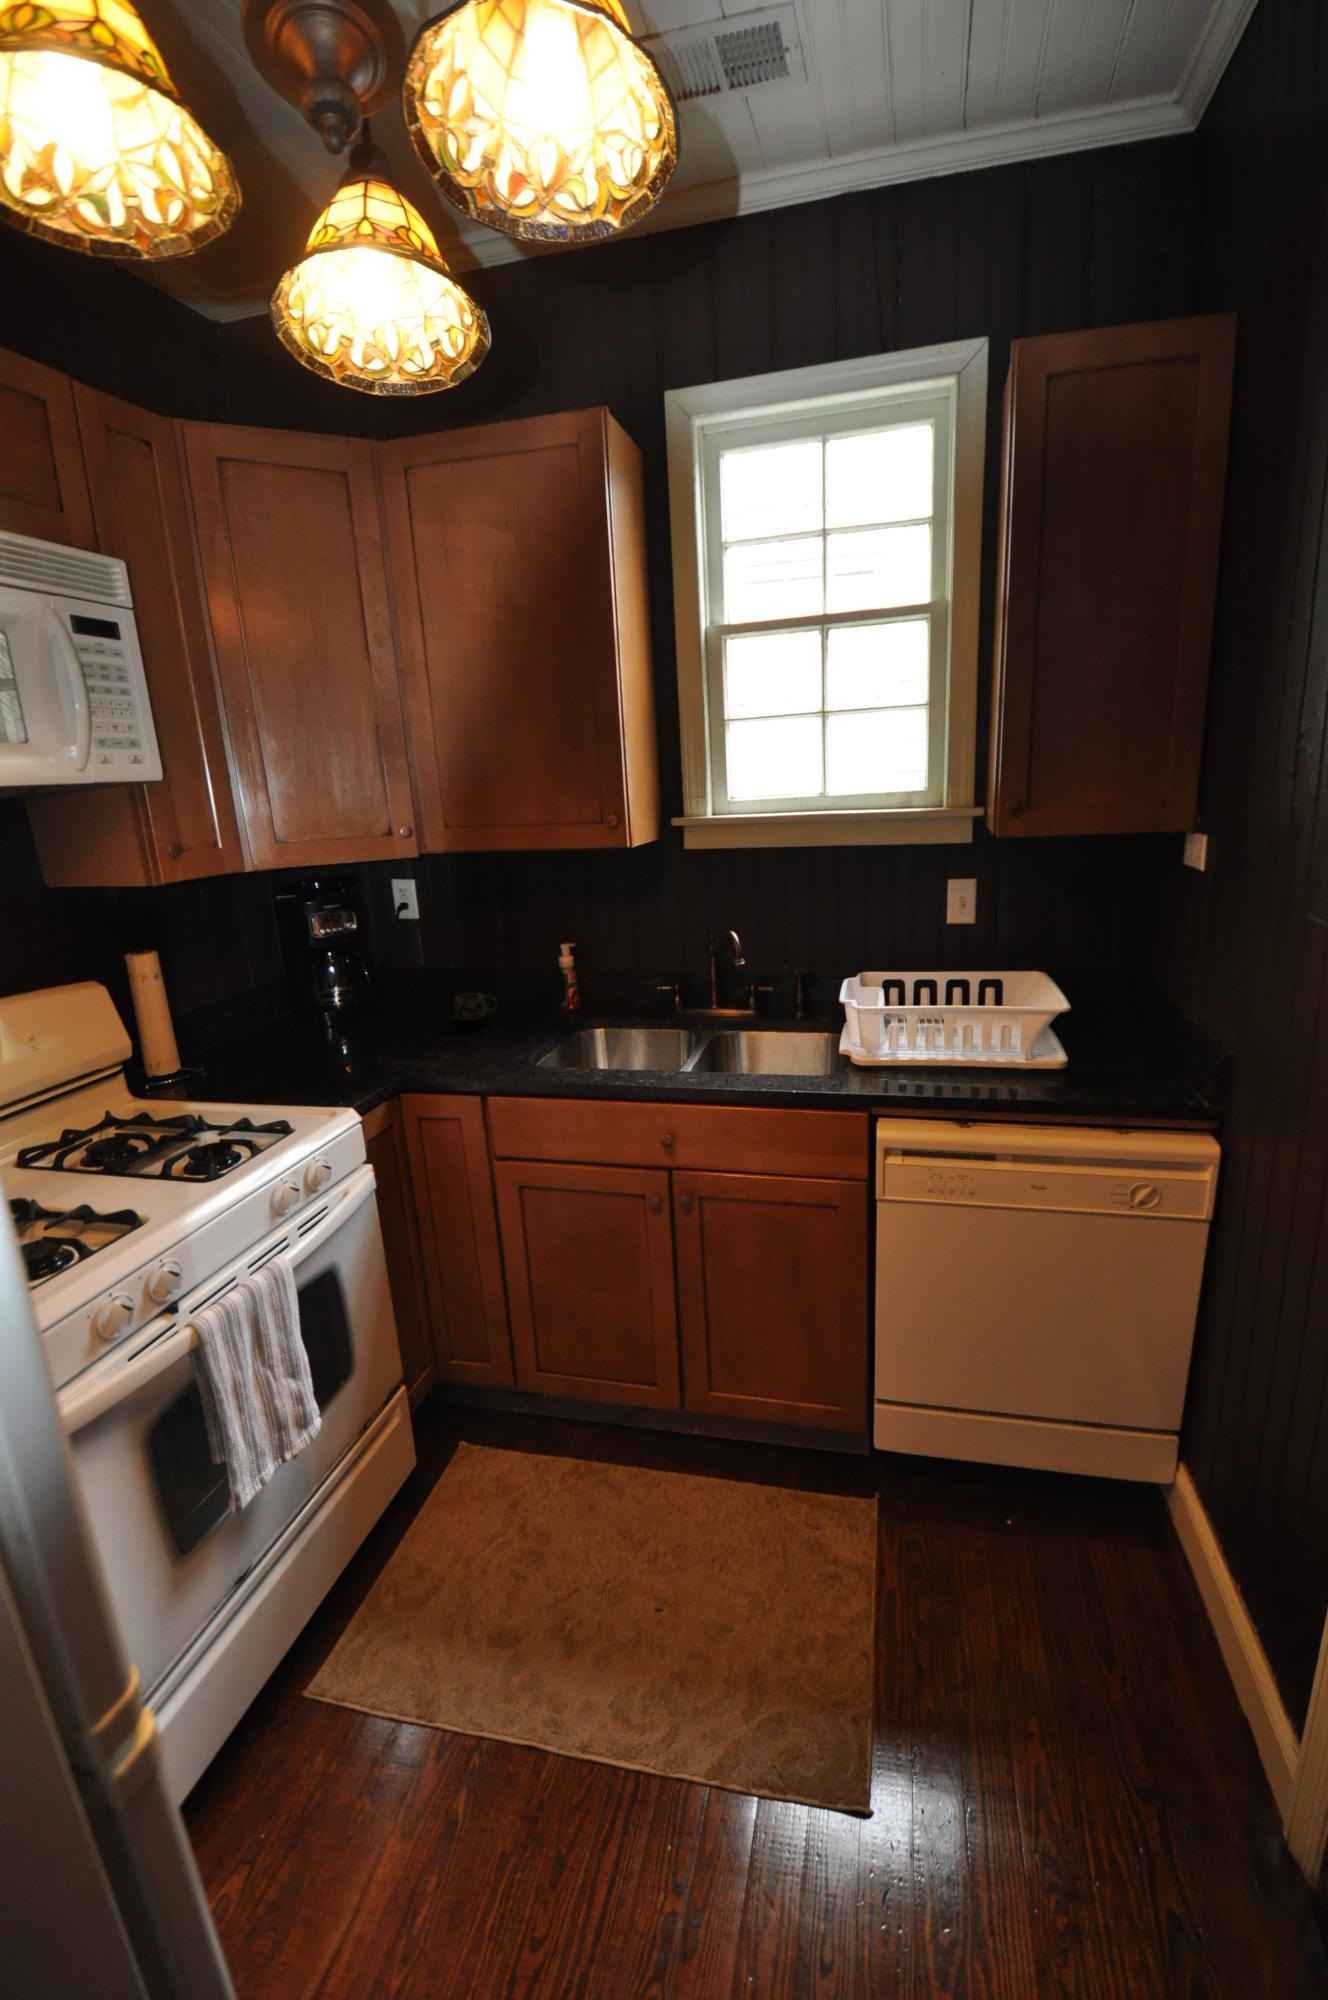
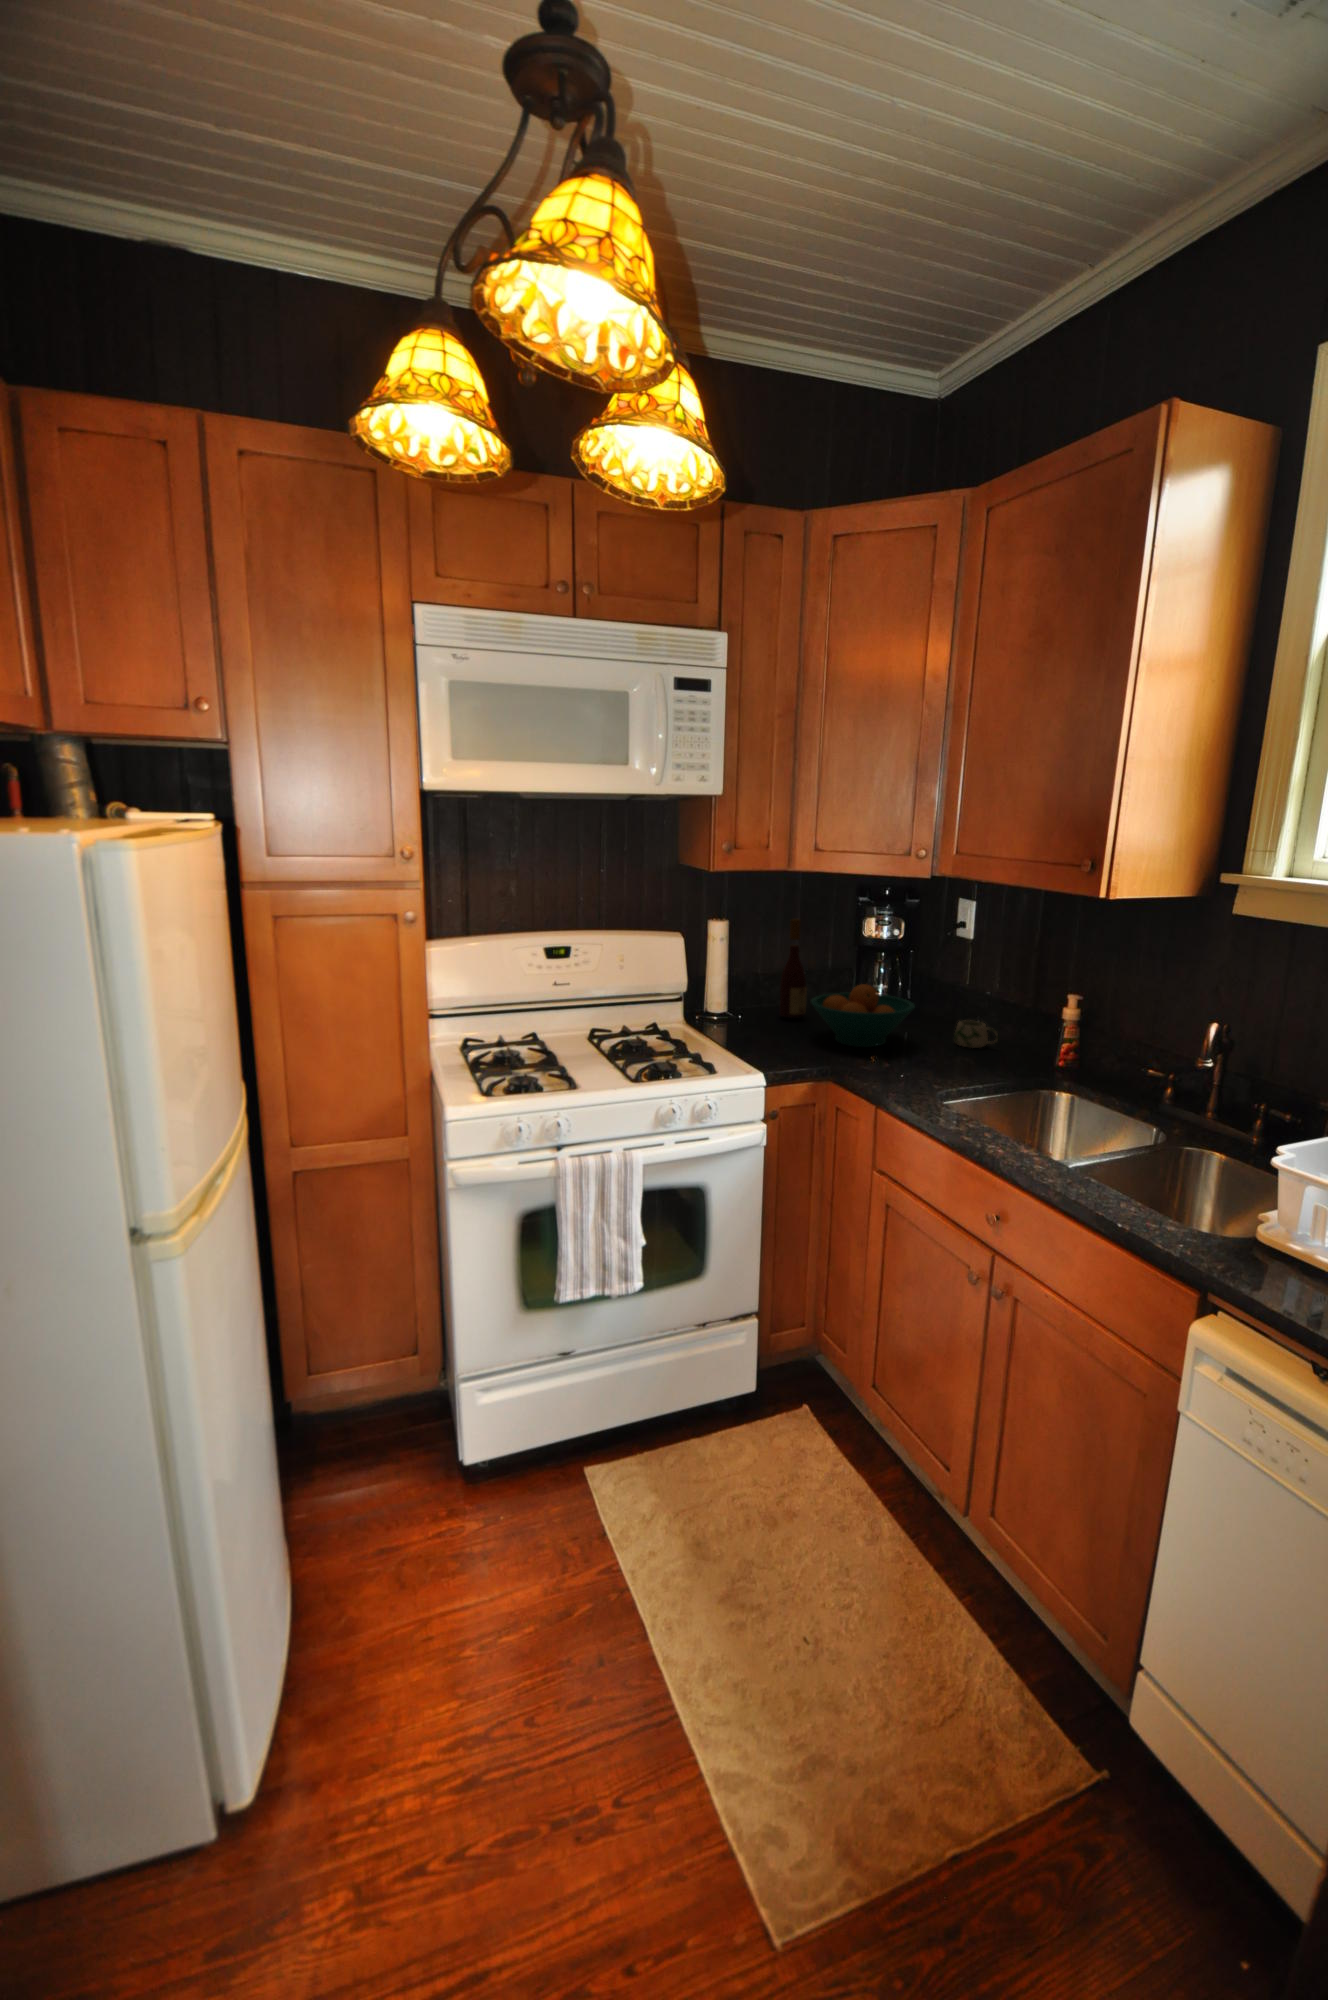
wine bottle: none [239,929,285,1052] -> present [780,919,807,1018]
fruit bowl: none [313,982,432,1054] -> present [811,984,915,1047]

